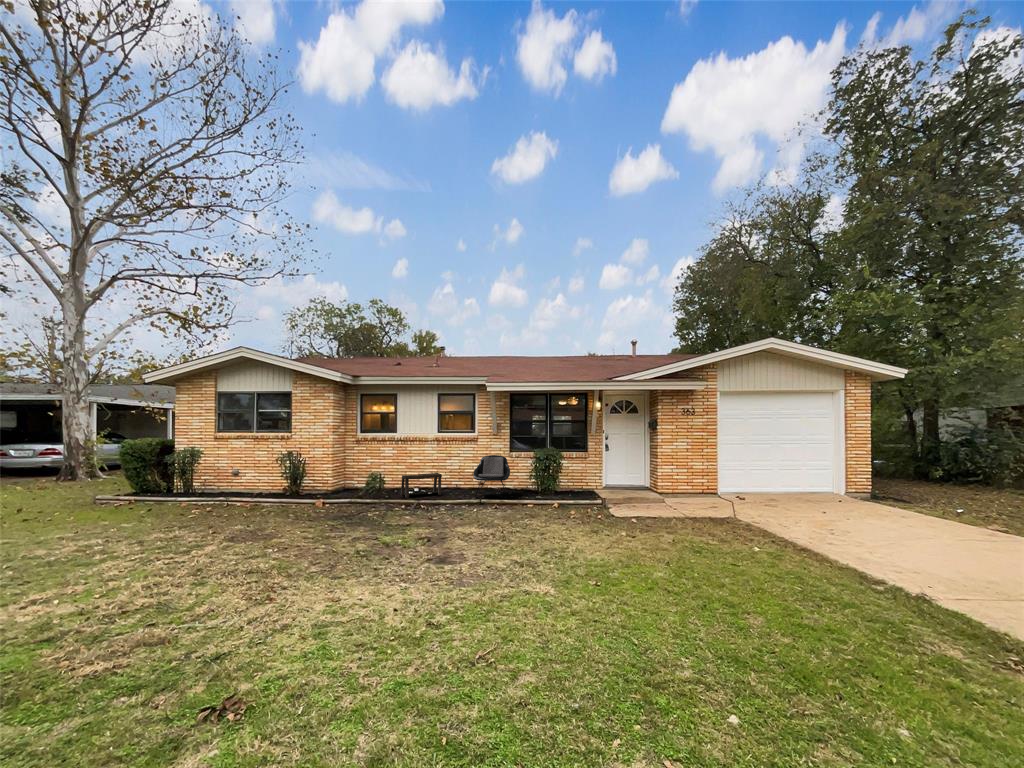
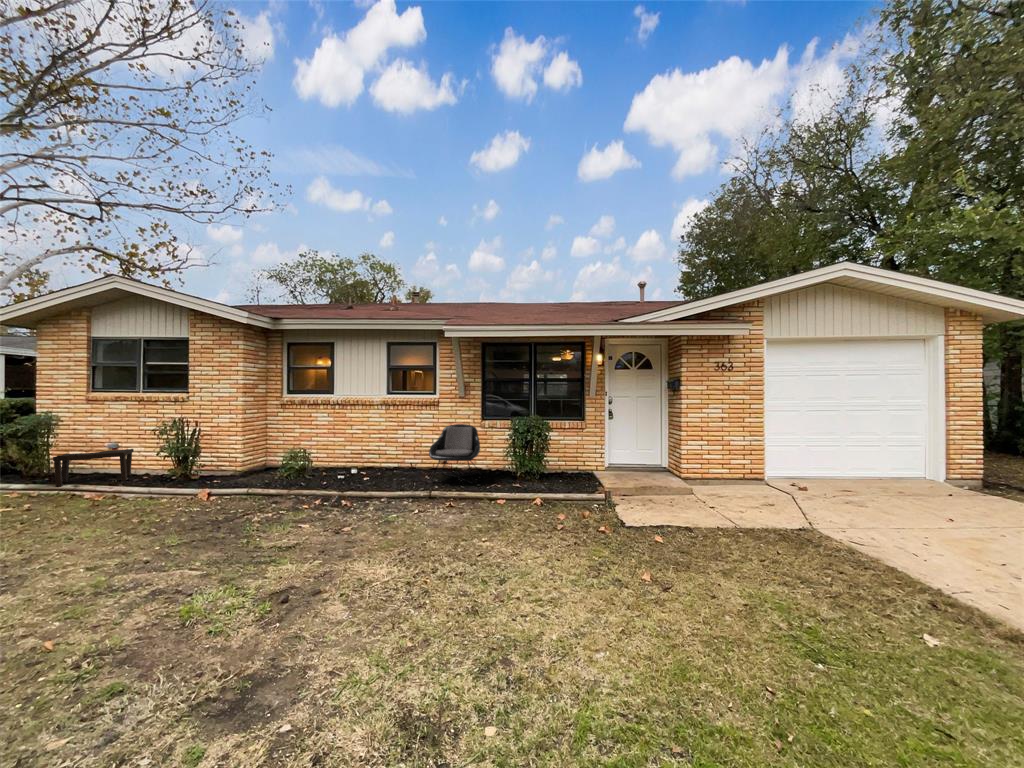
bench: present [401,473,442,498] -> present [53,449,134,487]

